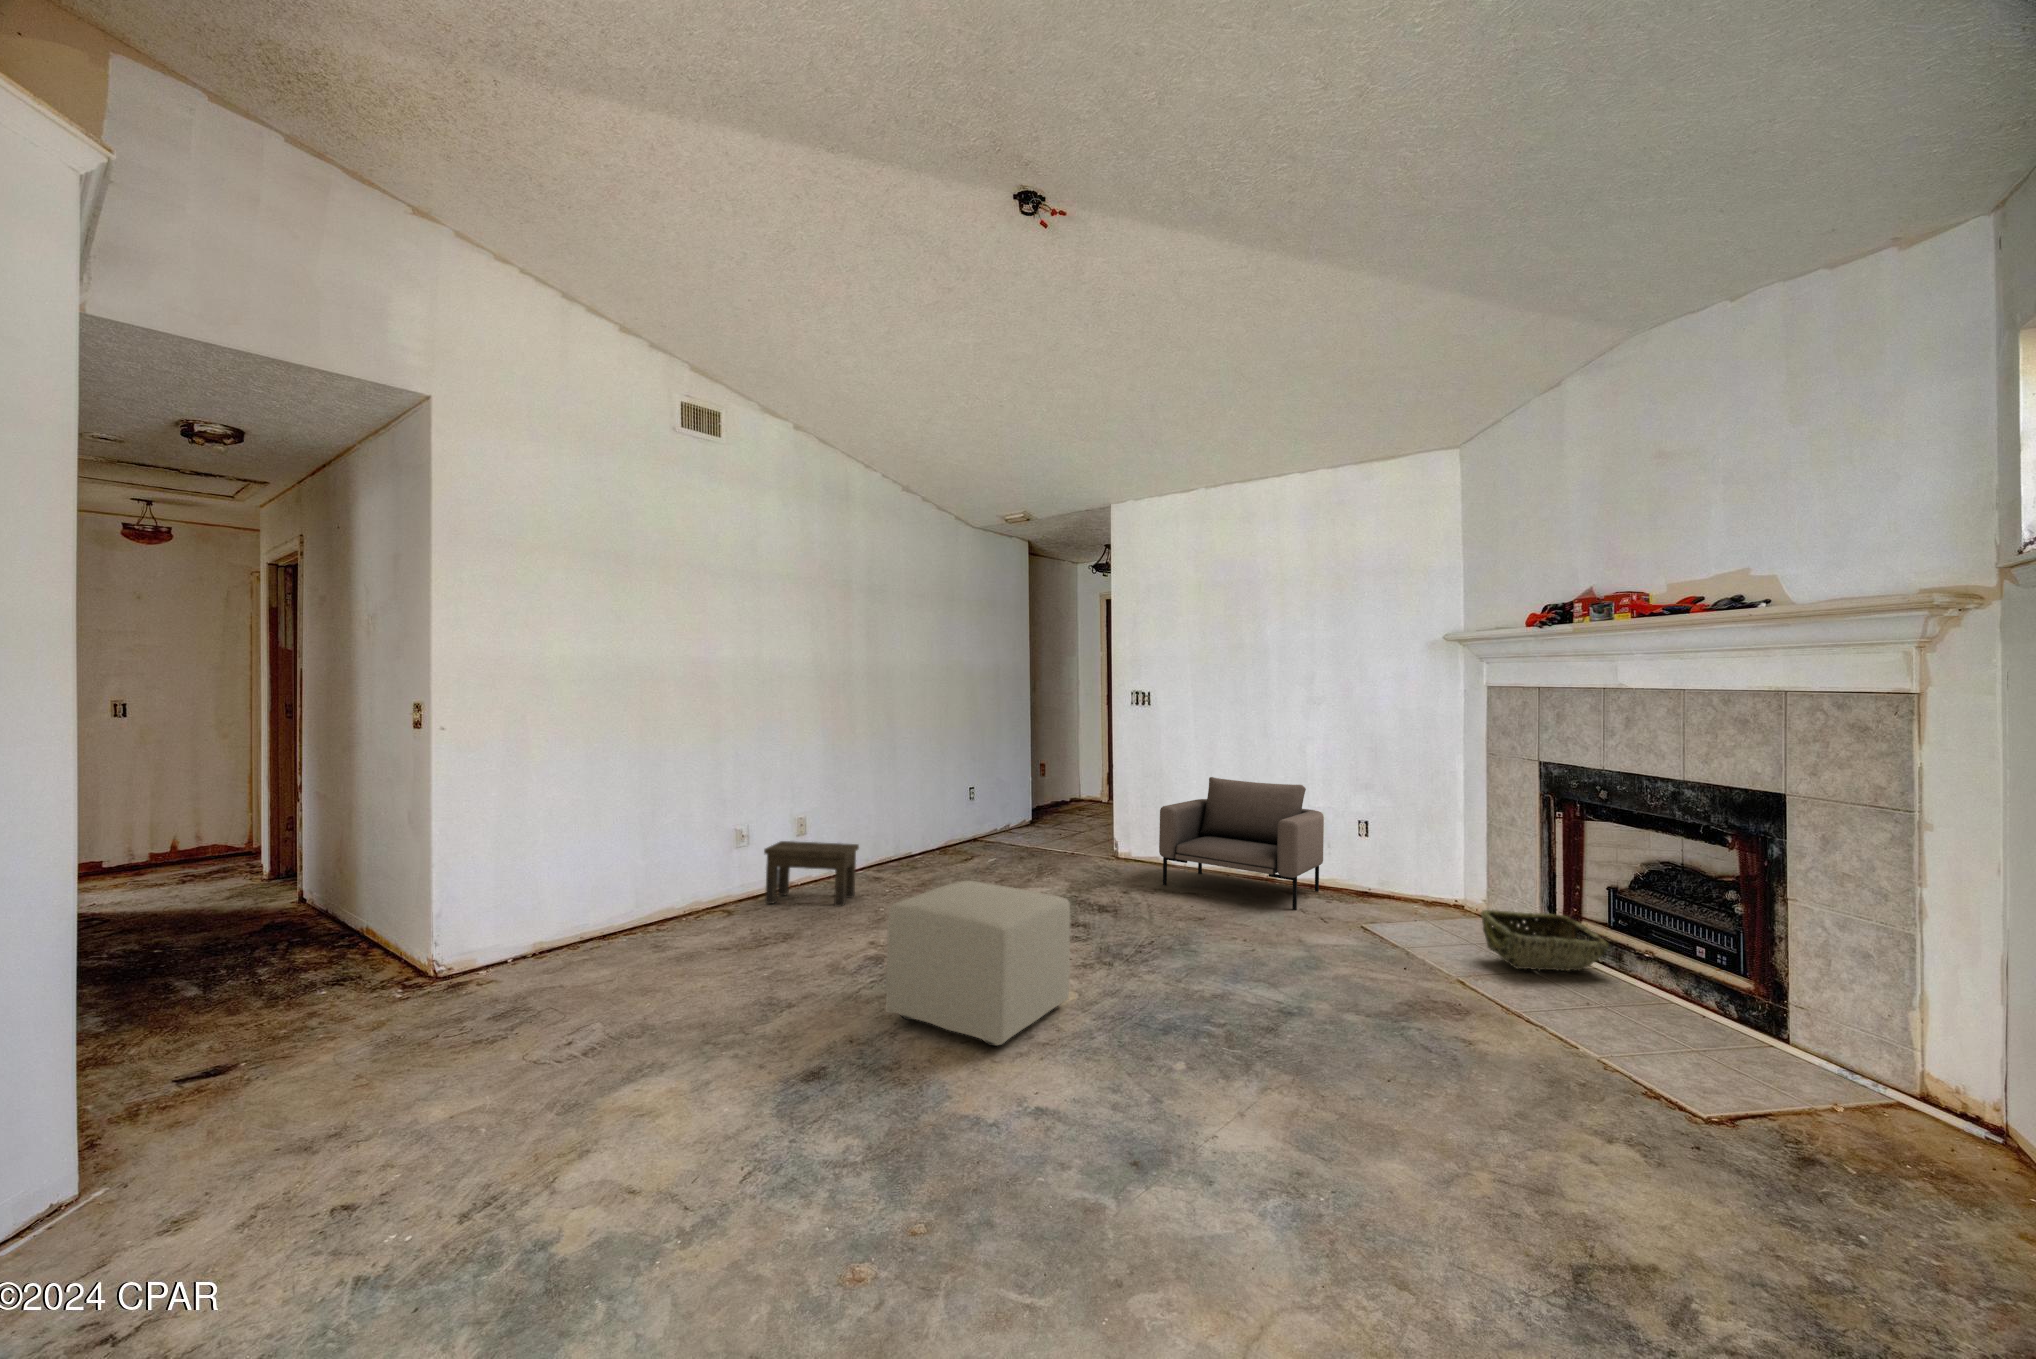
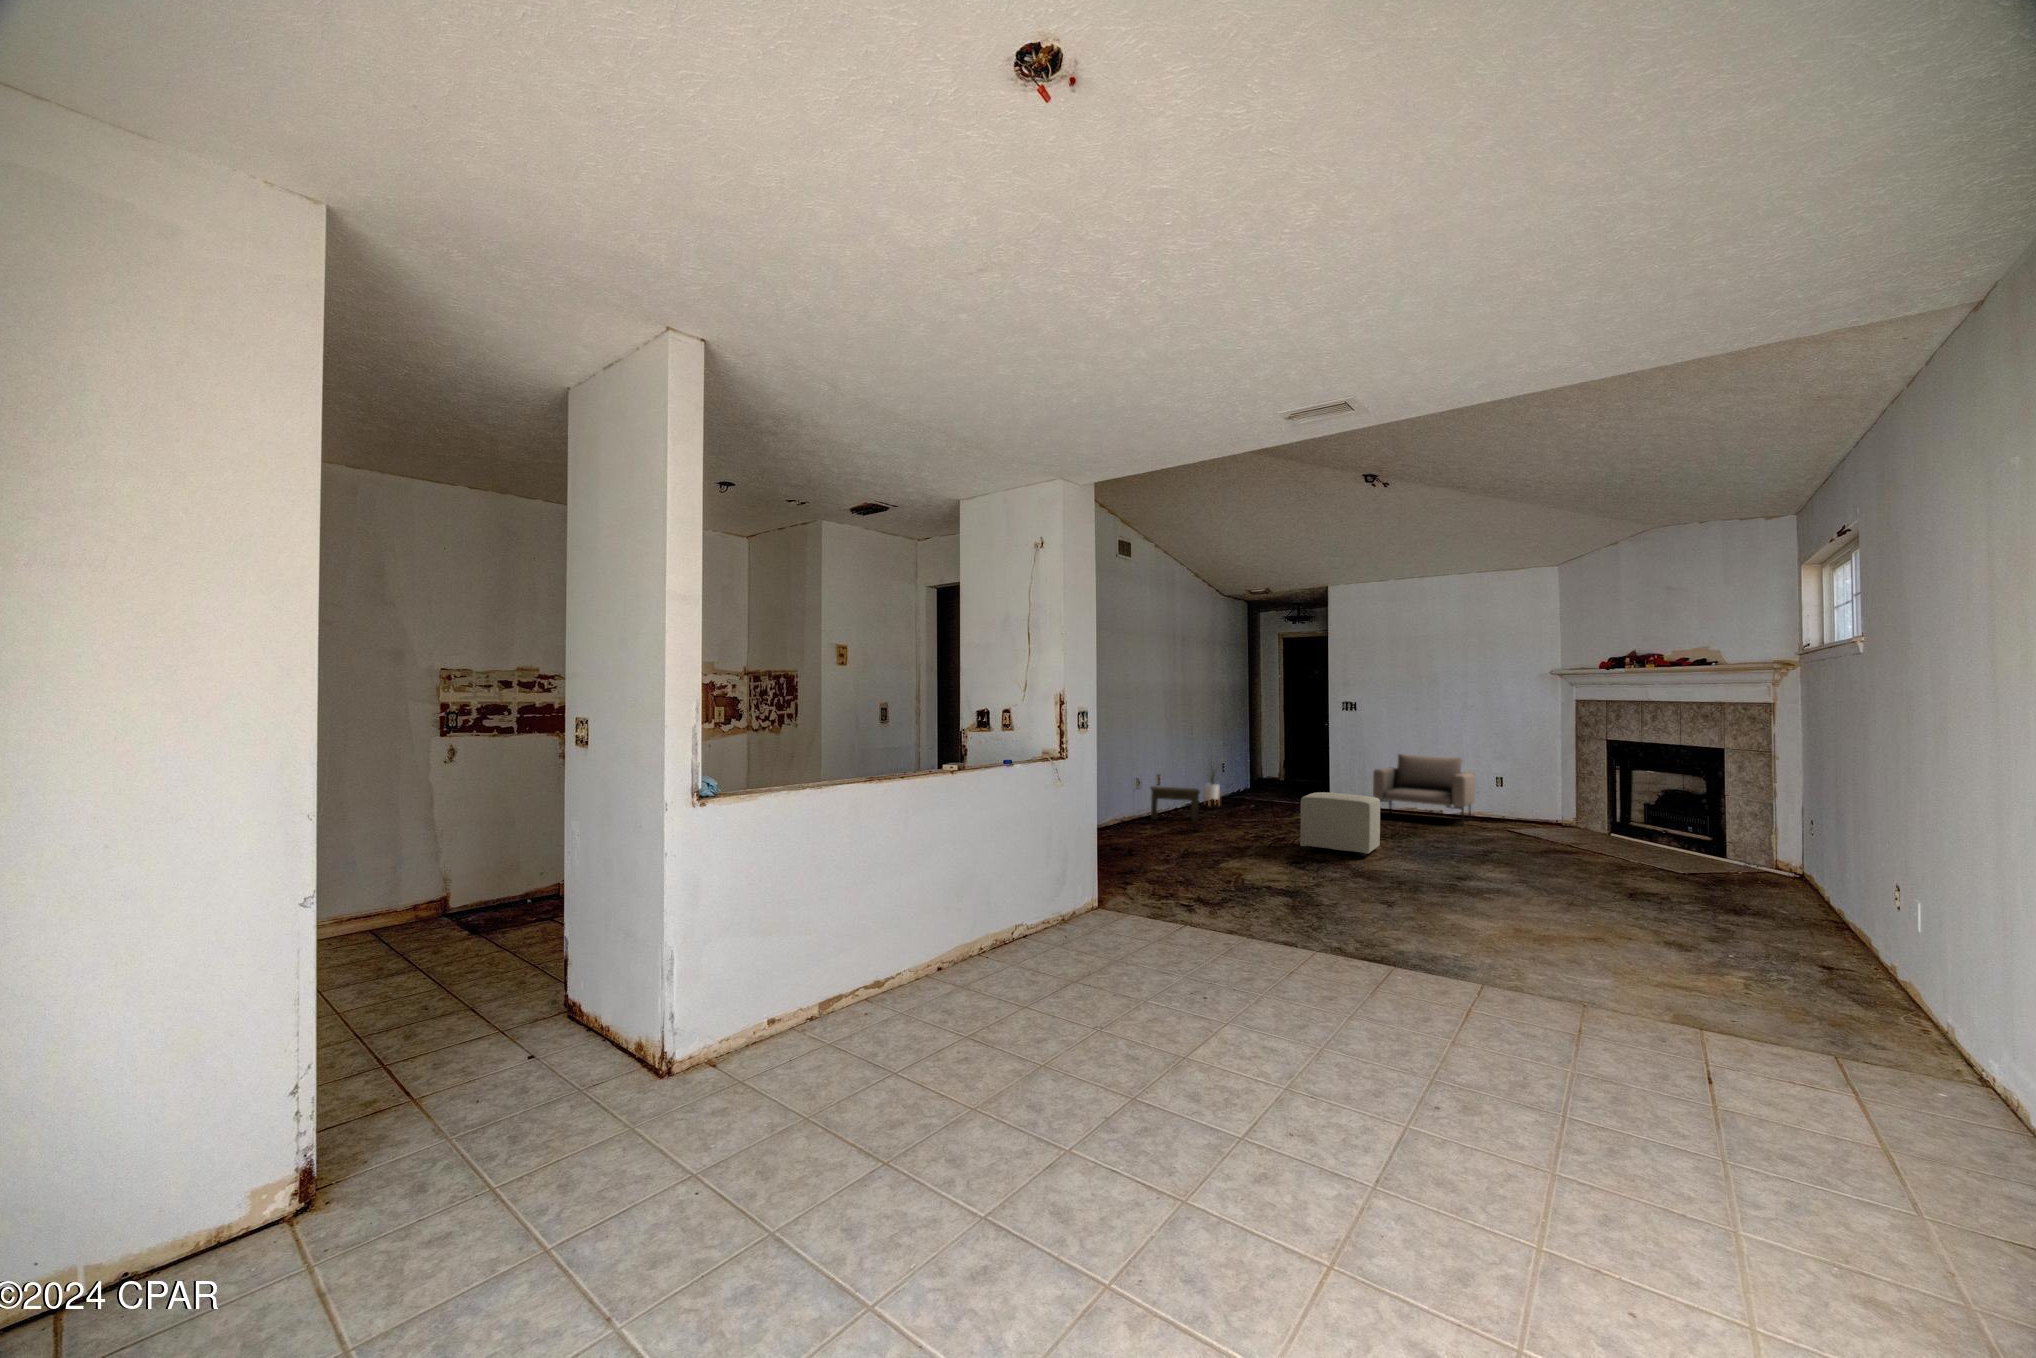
house plant: none [914,769,961,860] -> present [1204,762,1220,802]
woven basket: present [1481,910,1609,971] -> none [1577,815,1645,844]

